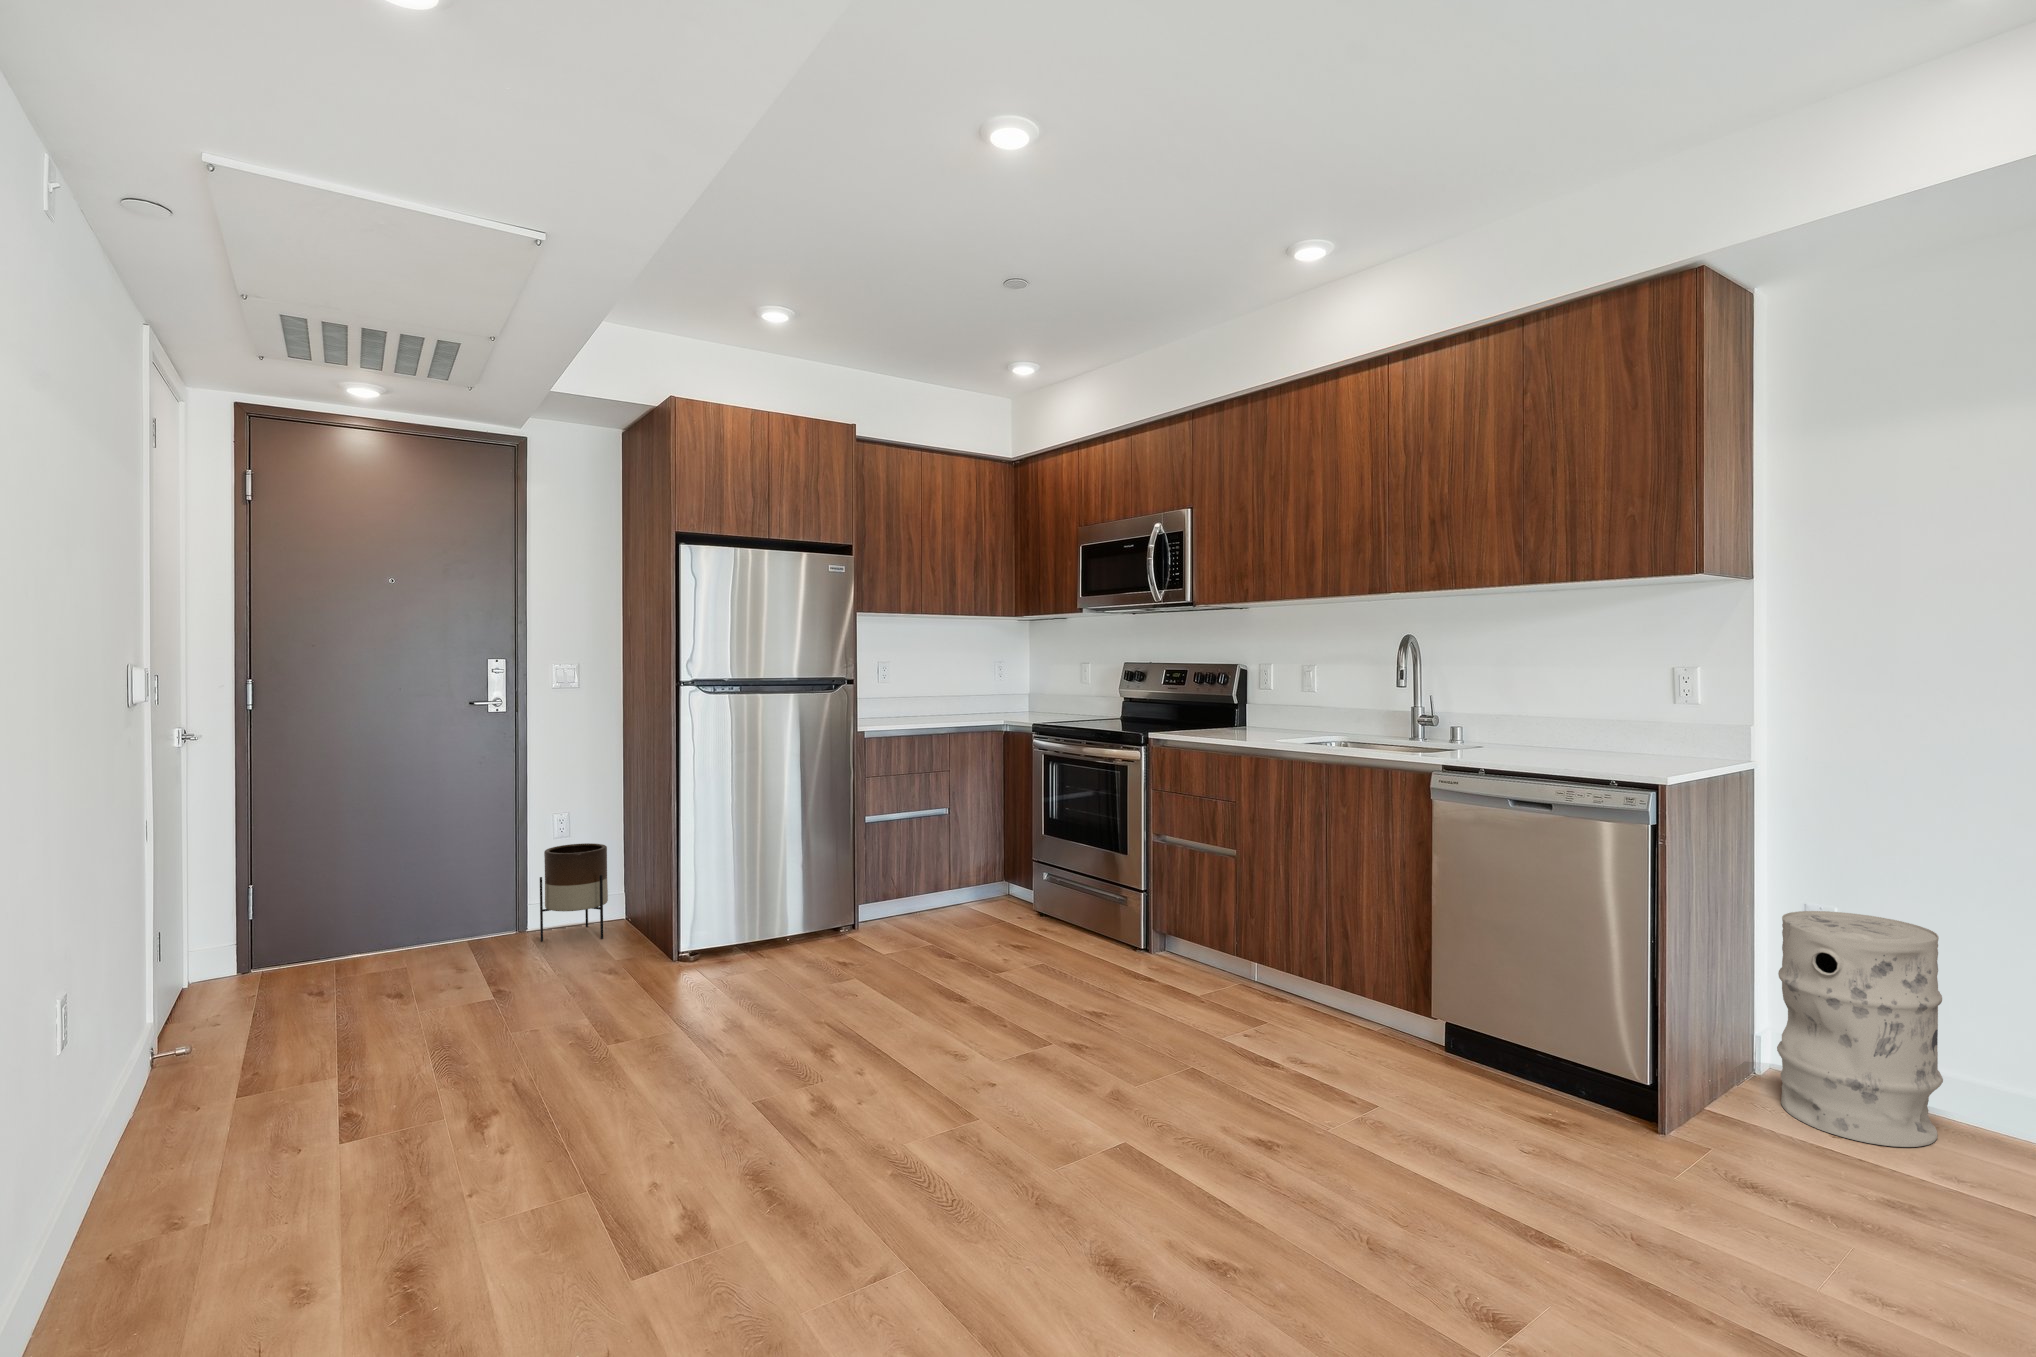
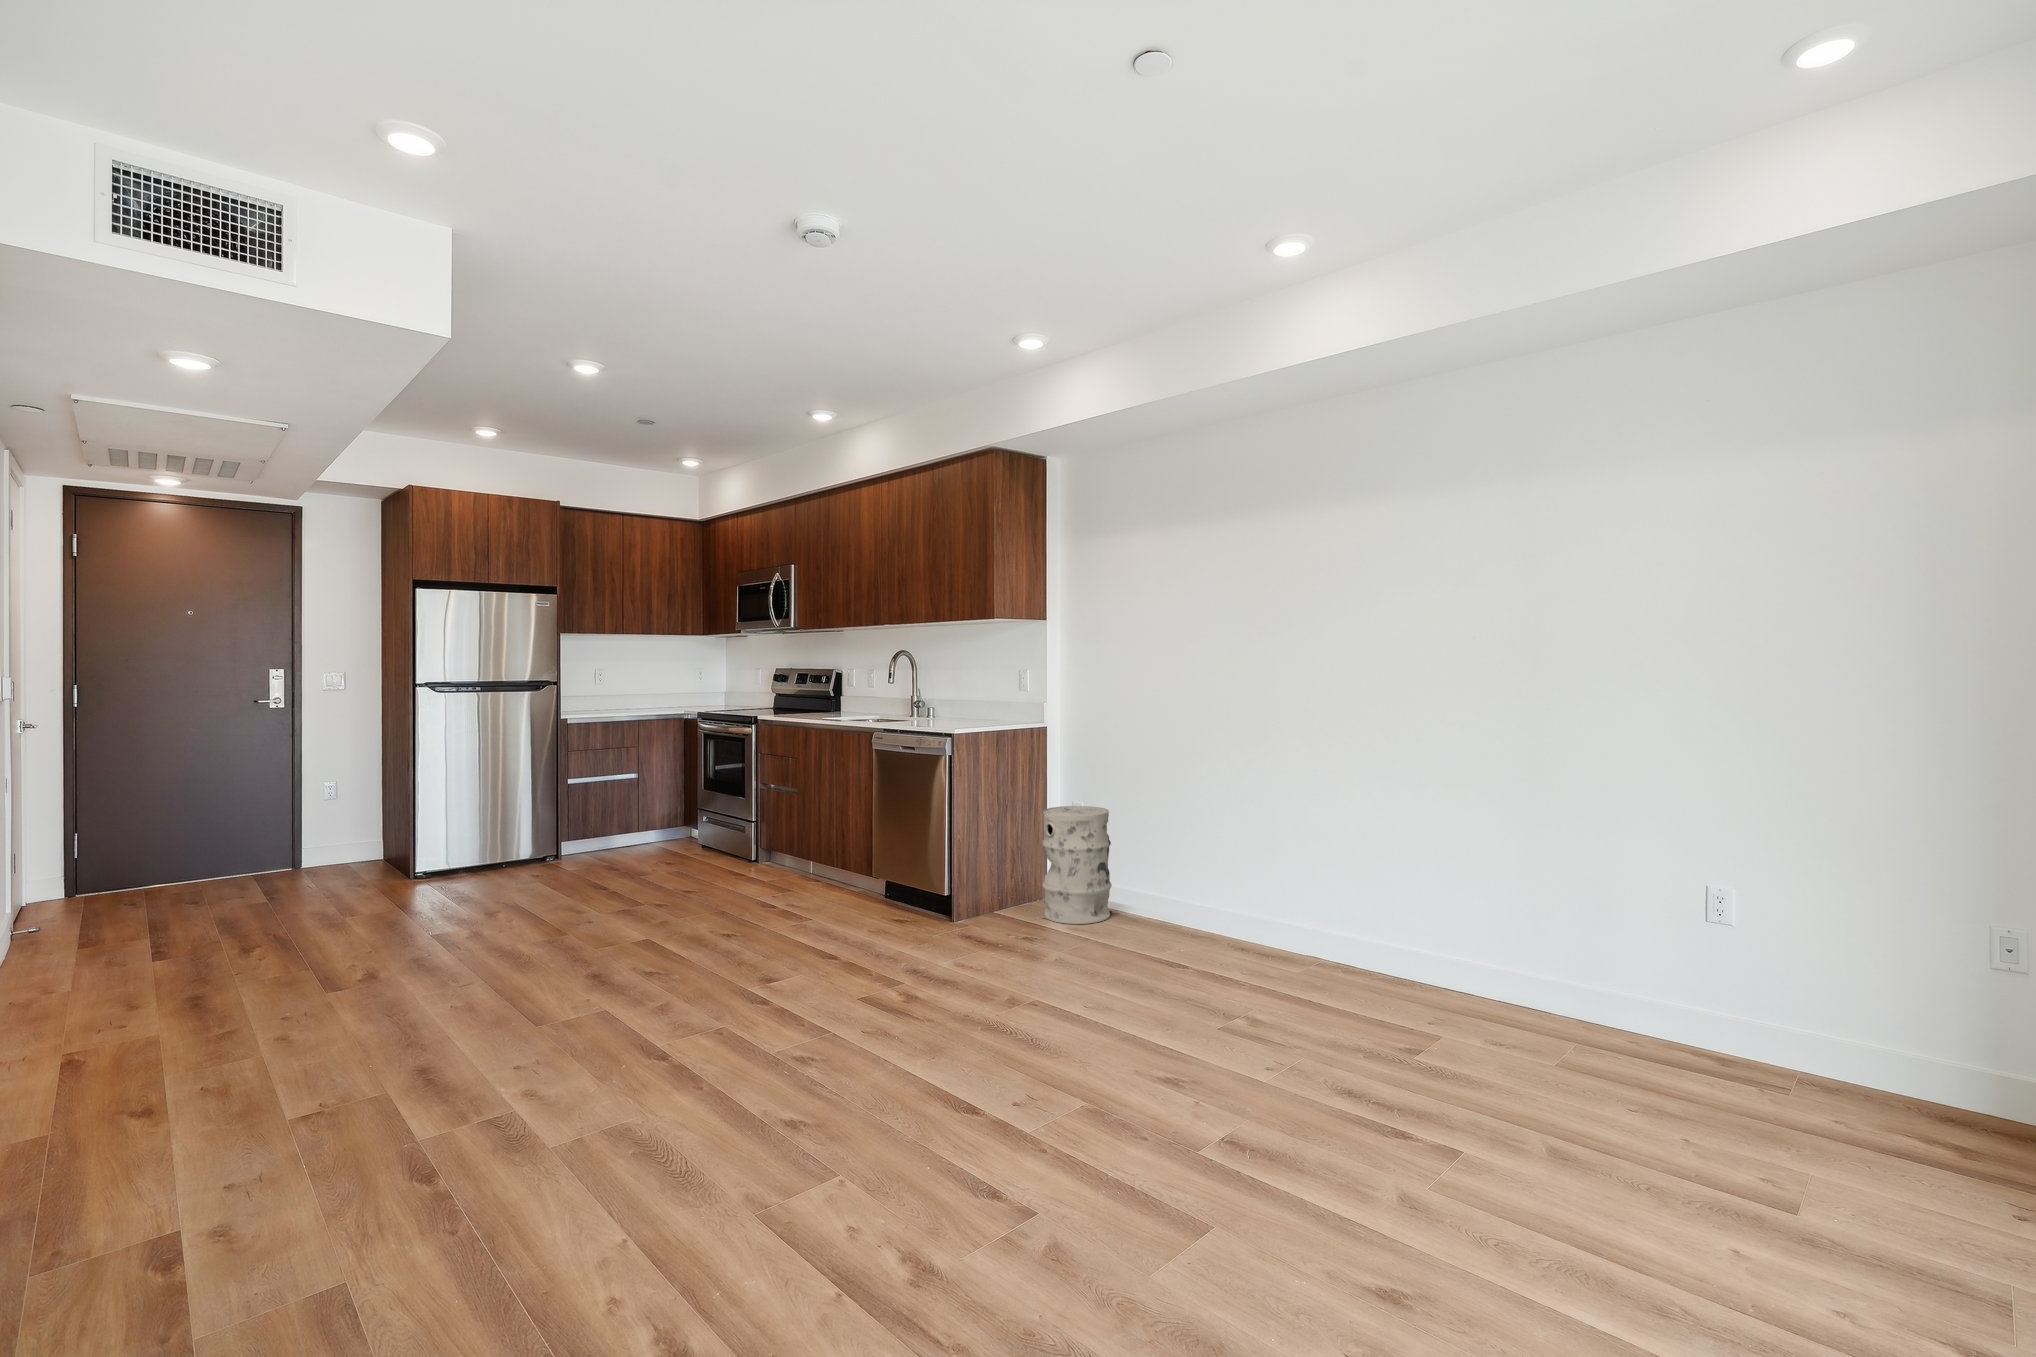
planter: present [540,843,608,941] -> none [313,803,368,874]

